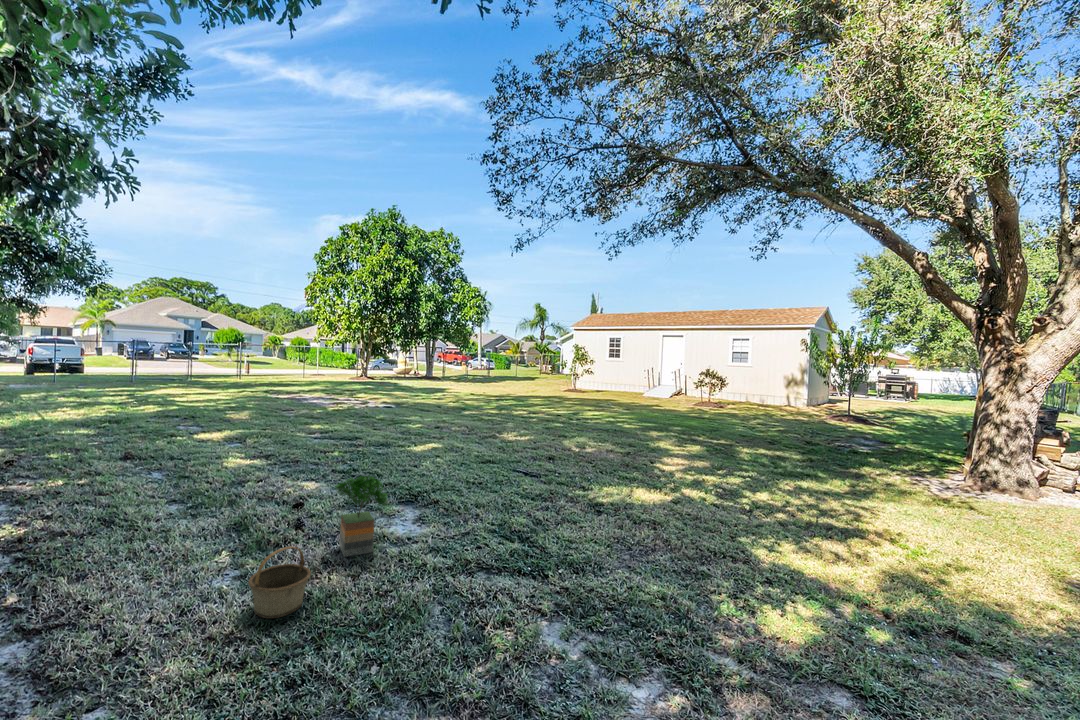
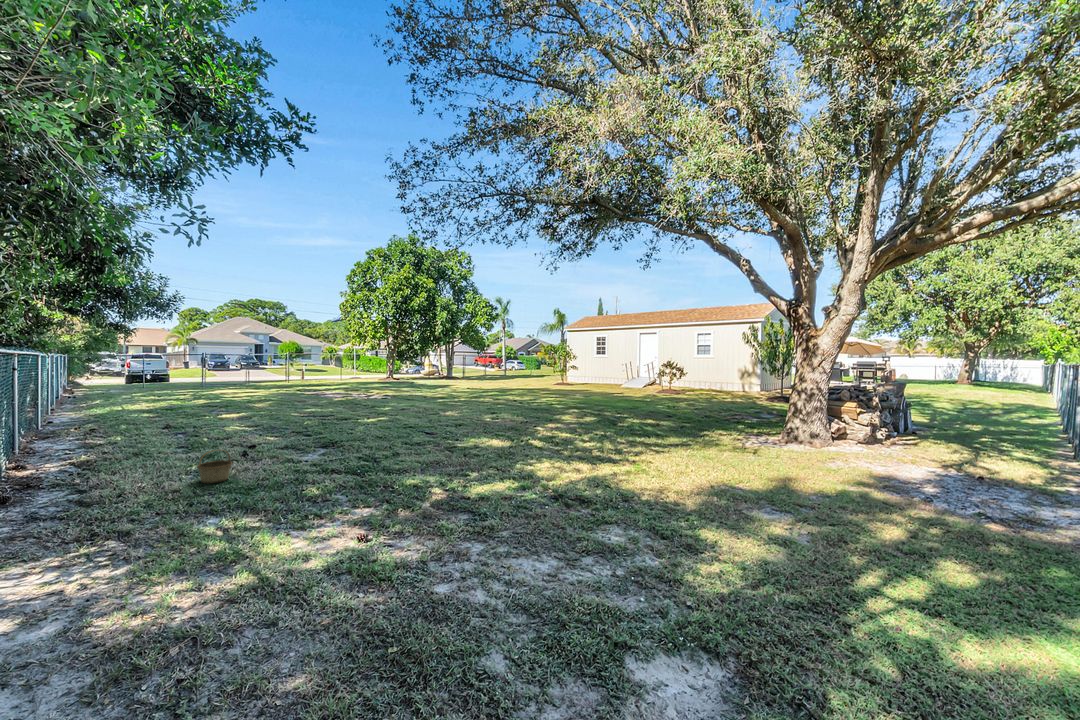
potted tree: present [336,476,387,557] -> none [262,420,296,466]

